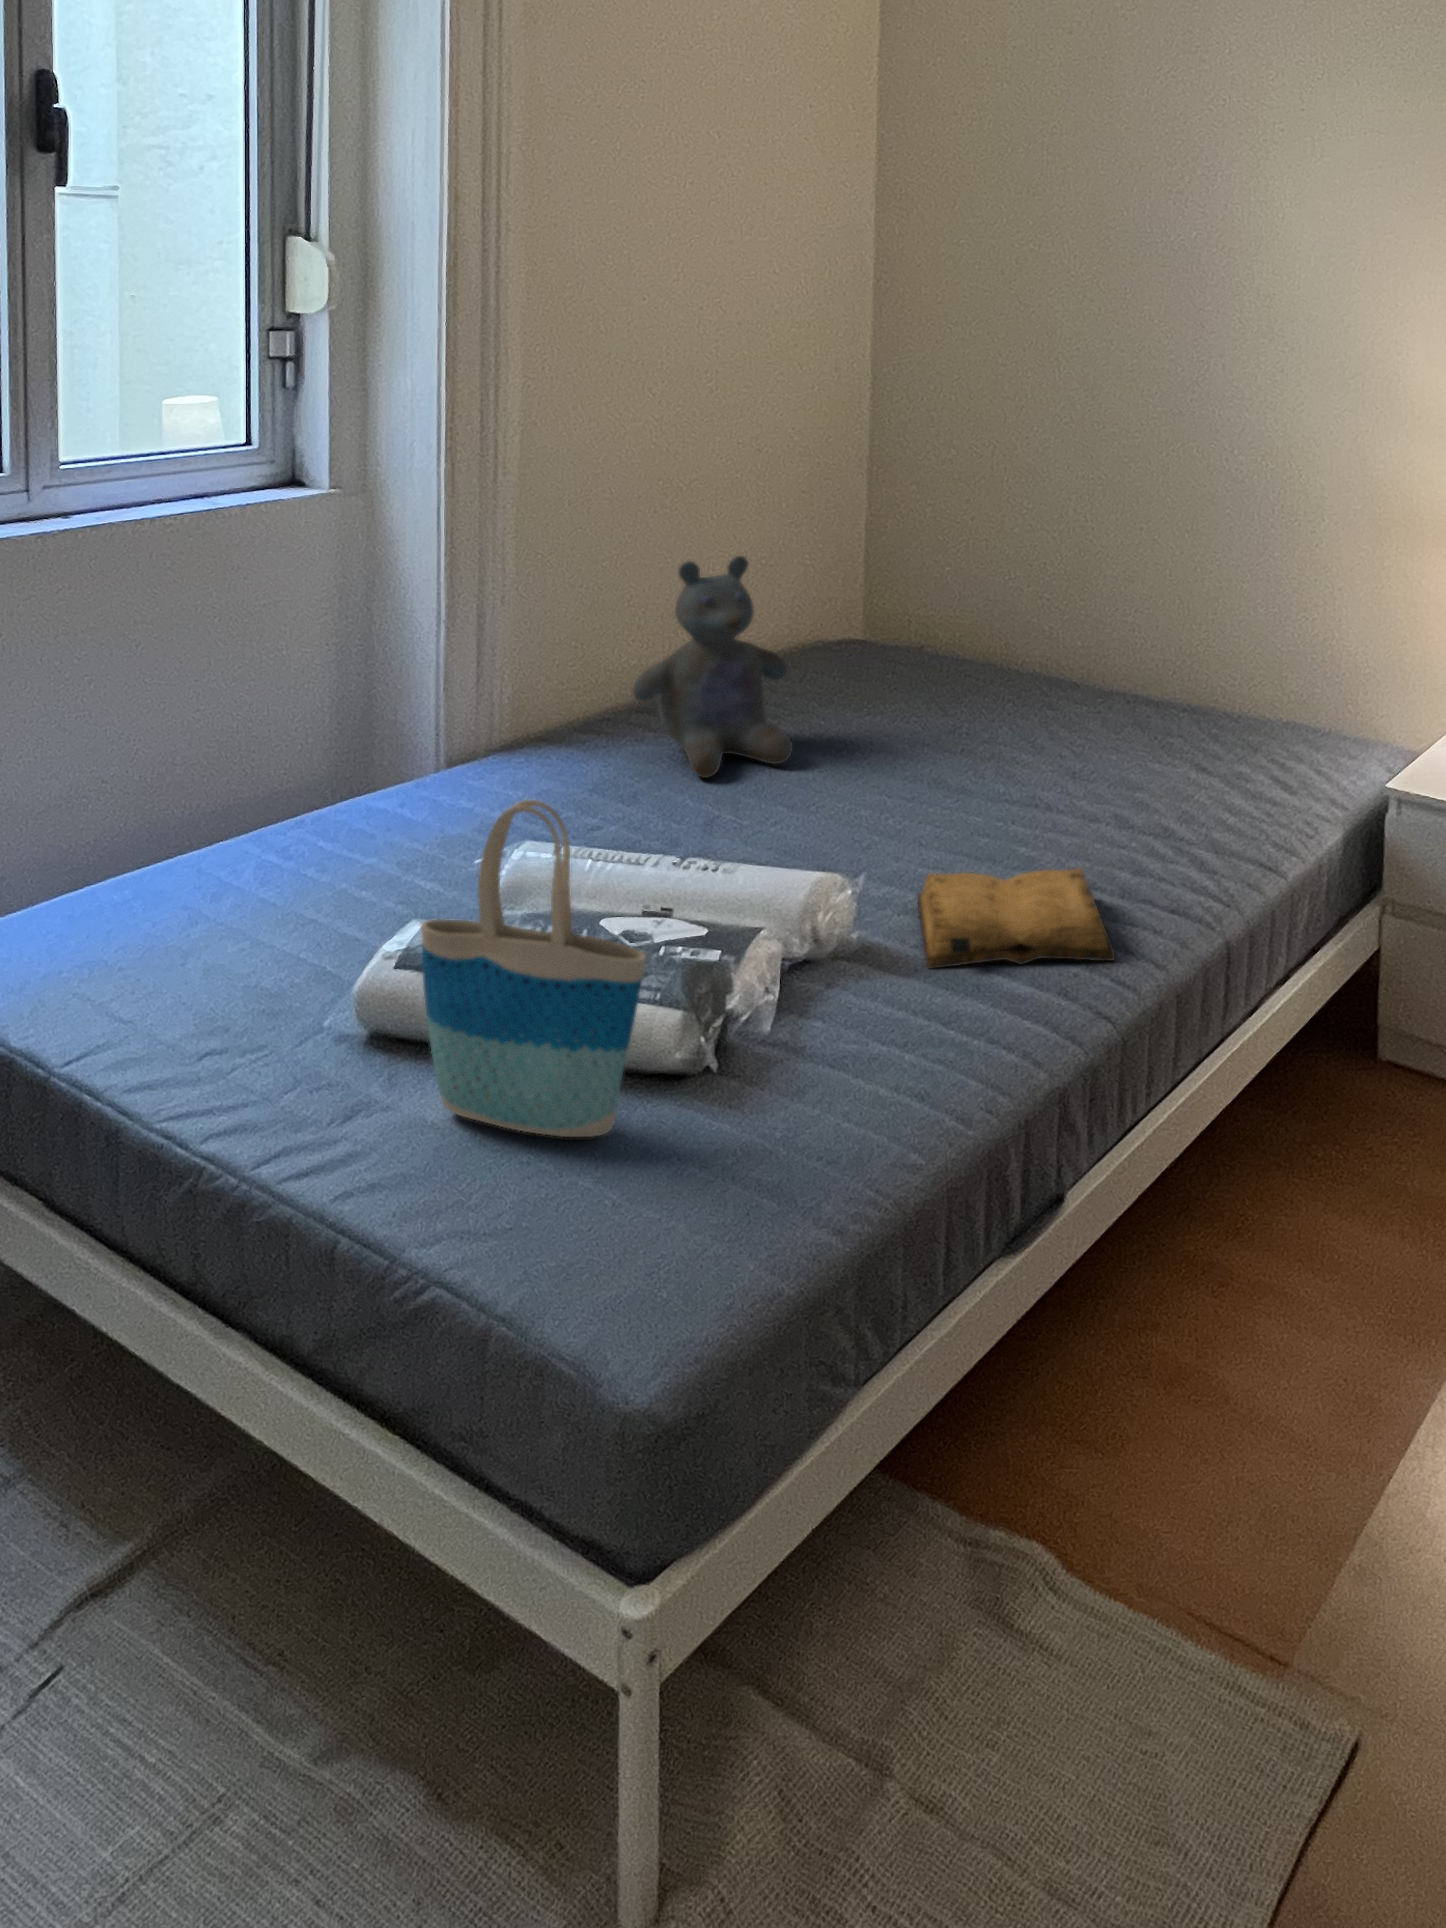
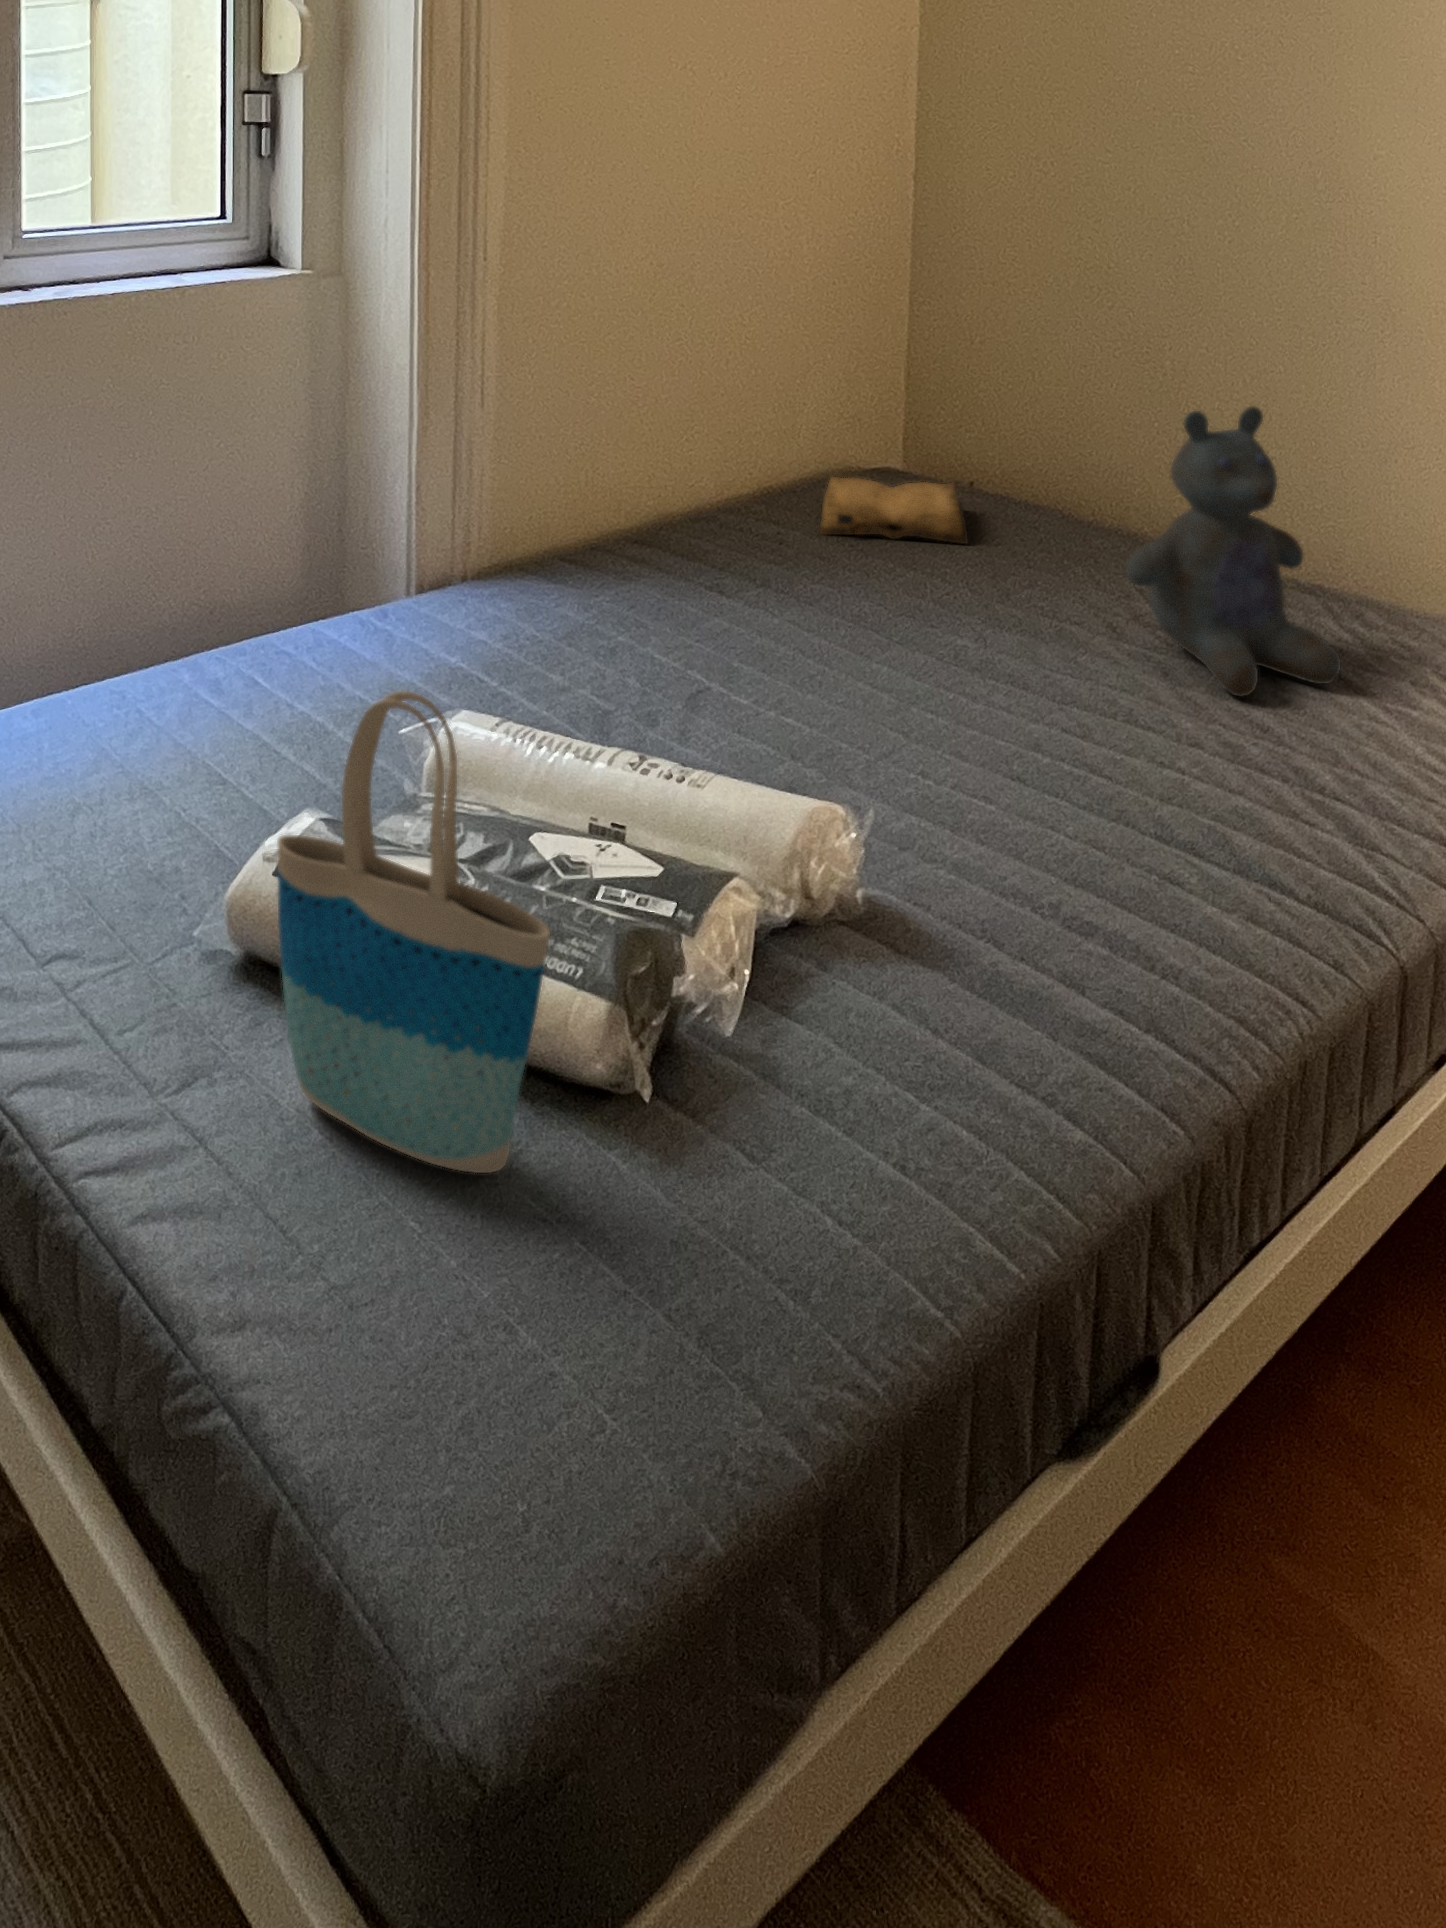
stuffed bear: present [632,556,793,778] -> present [1126,407,1341,696]
diary: present [917,868,1115,969] -> present [820,477,968,545]

